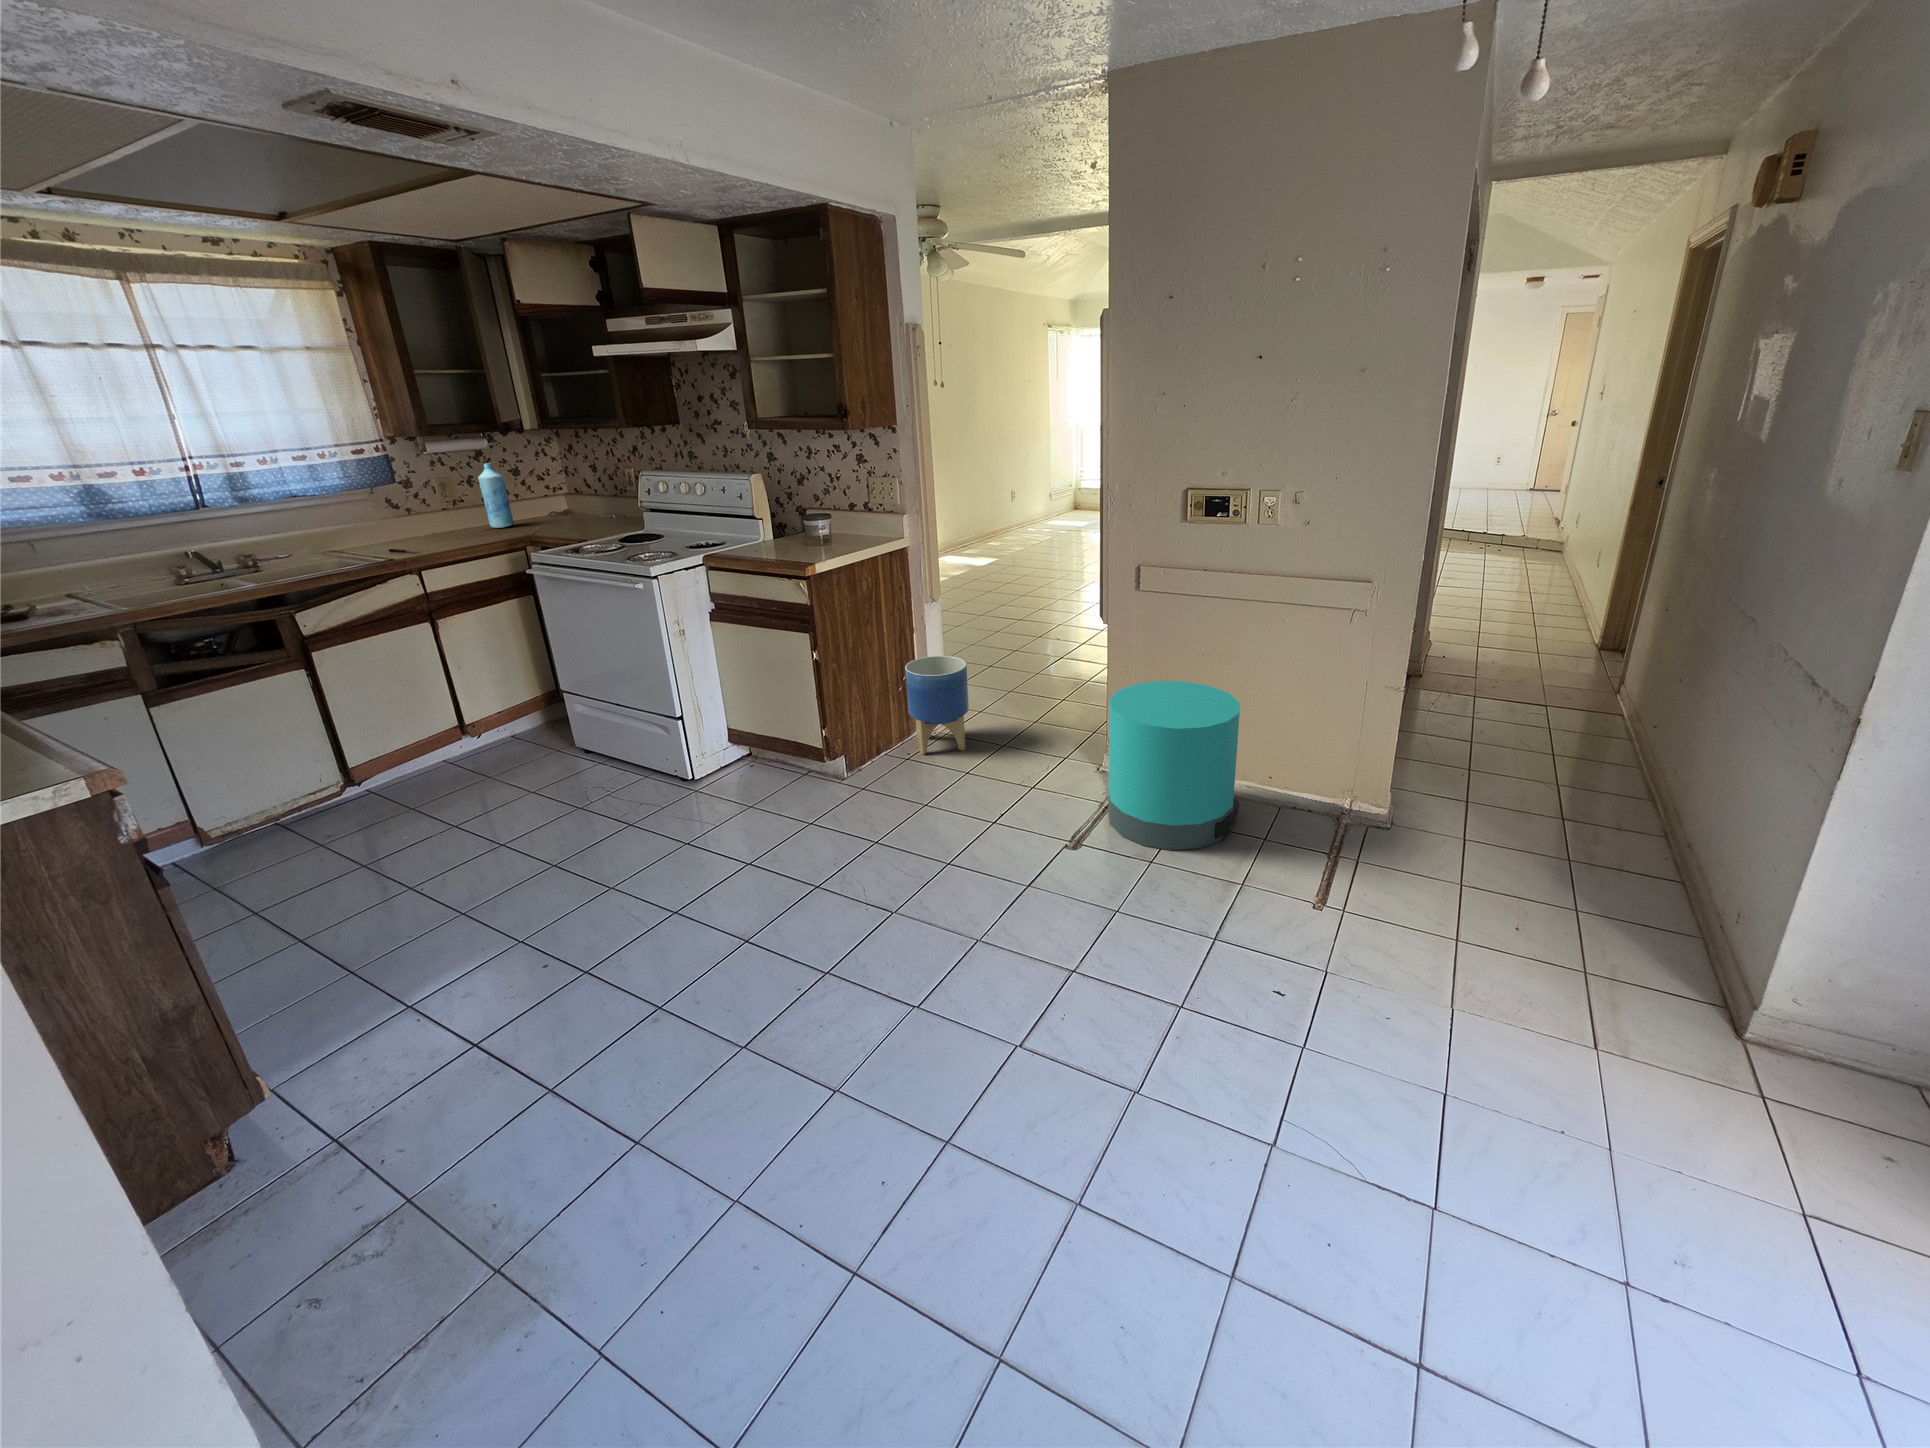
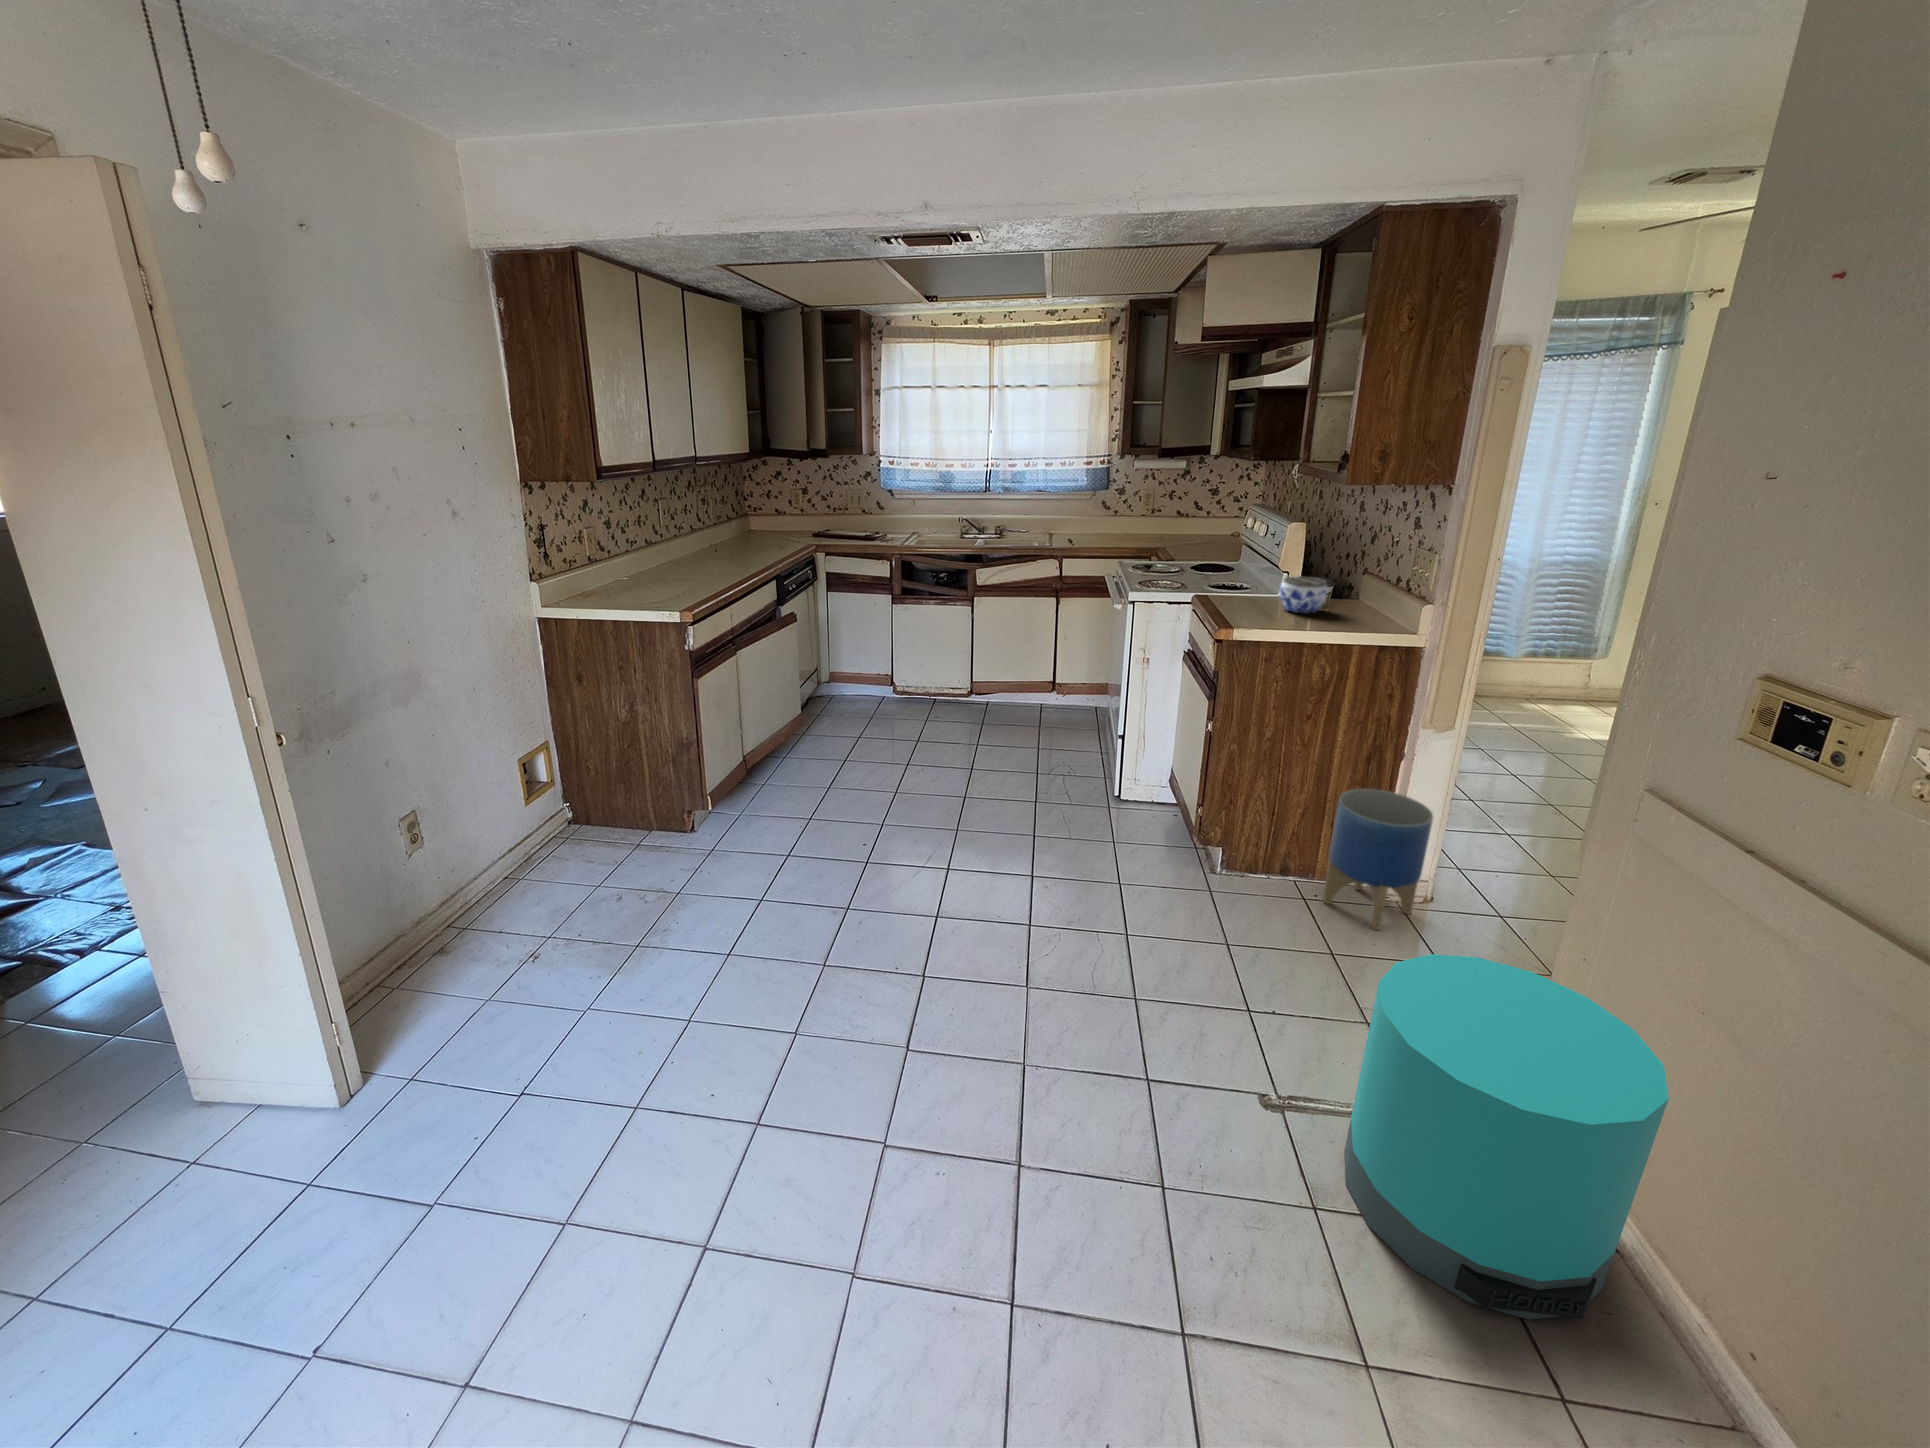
bottle: present [478,463,514,528] -> none [1162,482,1185,538]
jar: none [790,515,828,546] -> present [1280,576,1328,613]

